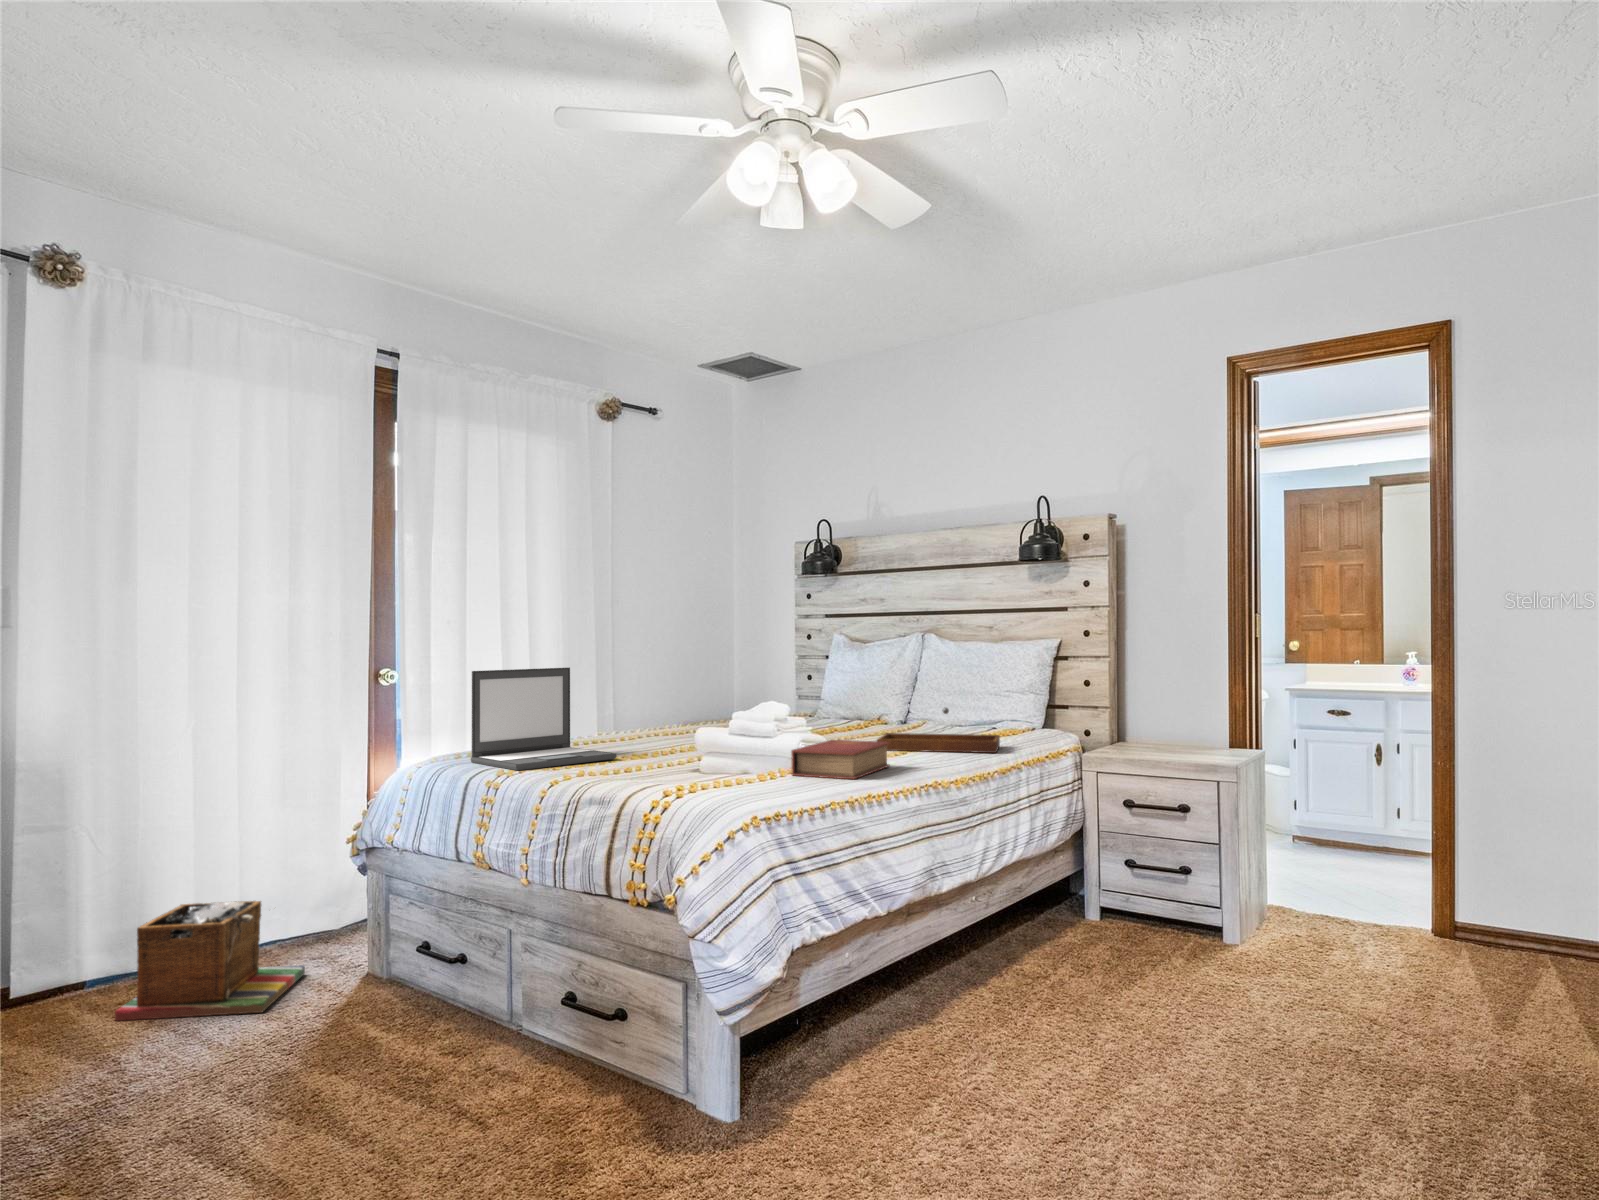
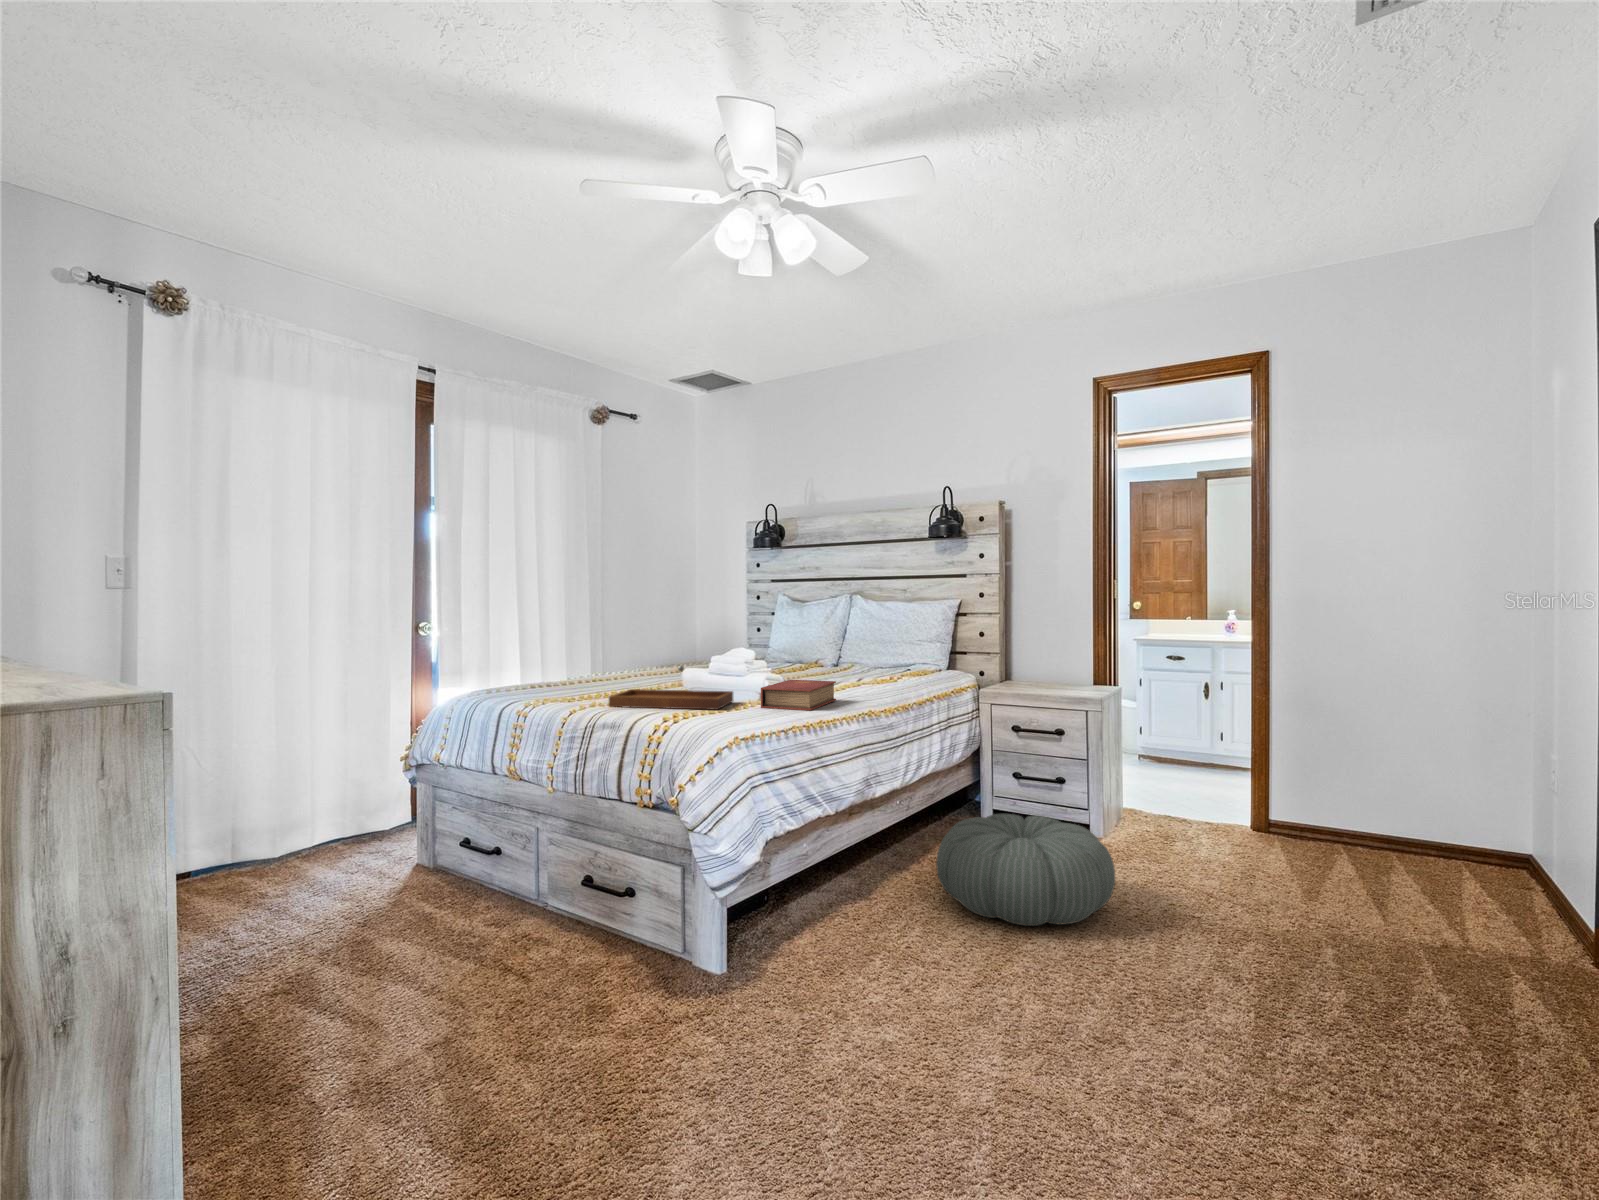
laptop: present [471,667,616,770] -> none [498,621,617,704]
tray: present [877,708,1000,753] -> present [609,666,733,710]
laundry basket: present [115,901,305,1021] -> none [206,811,359,908]
pouf: none [1023,917,1265,1071] -> present [936,814,1115,926]

